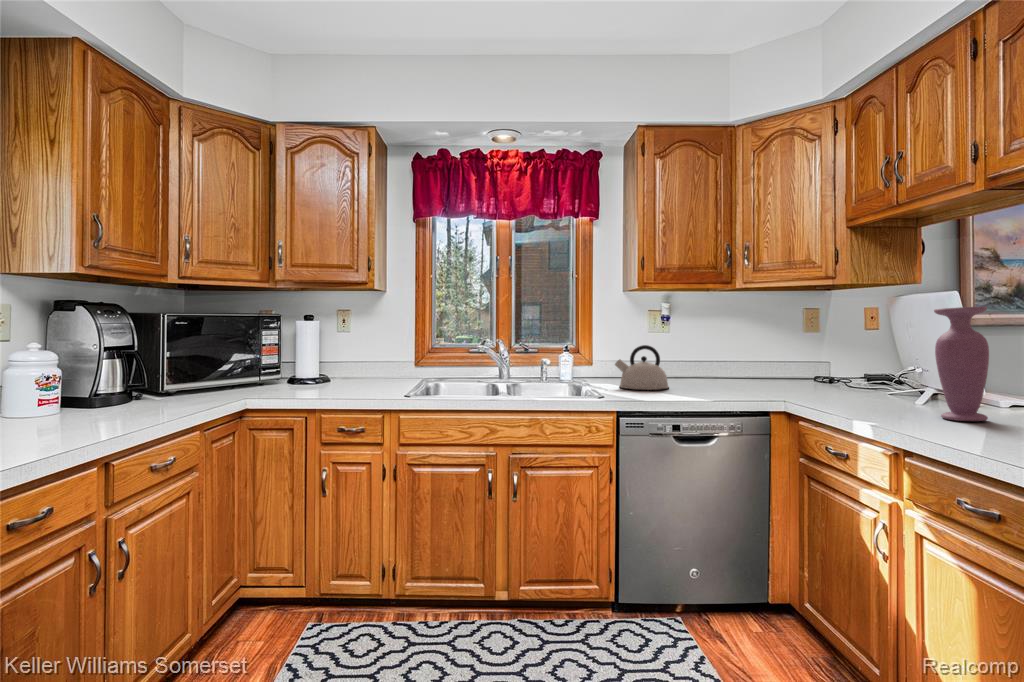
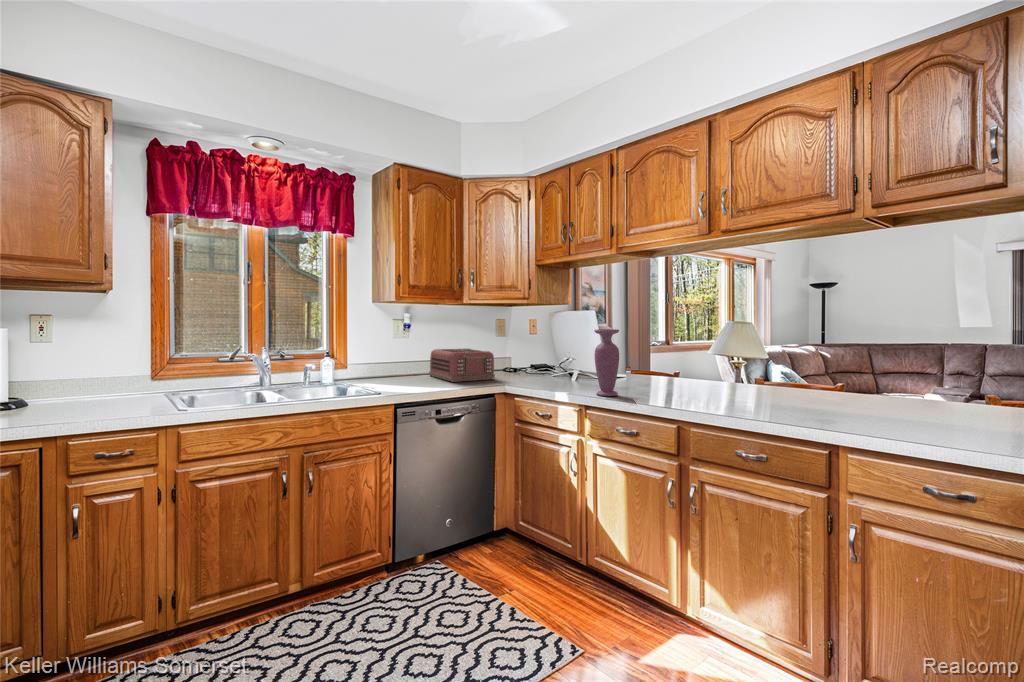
kettle: present [615,345,669,390] -> none [375,349,420,386]
toaster: none [693,348,781,389] -> present [429,349,495,382]

